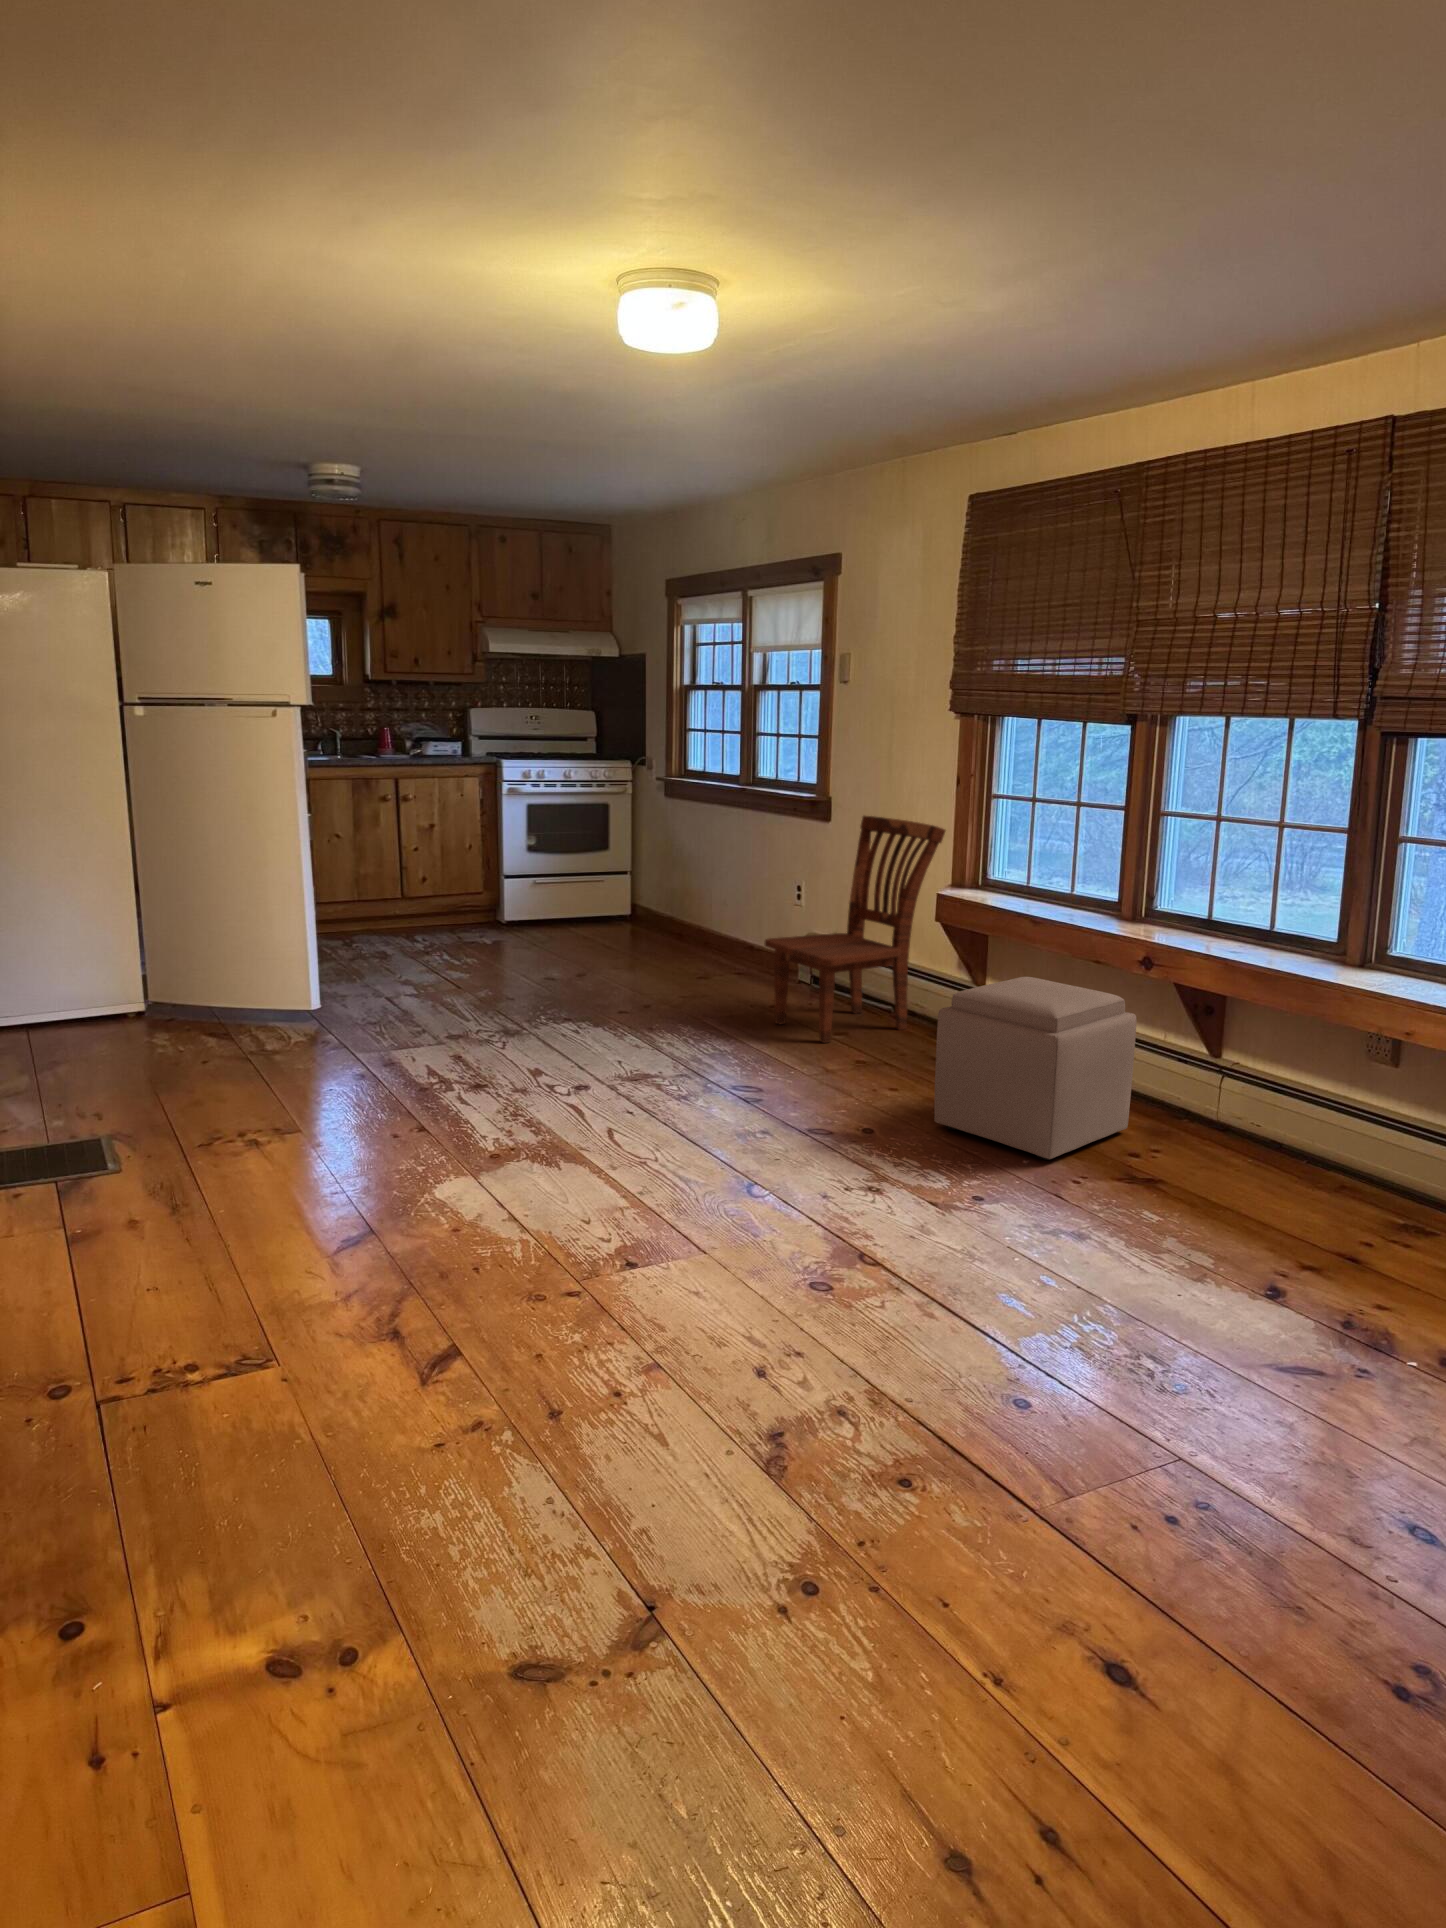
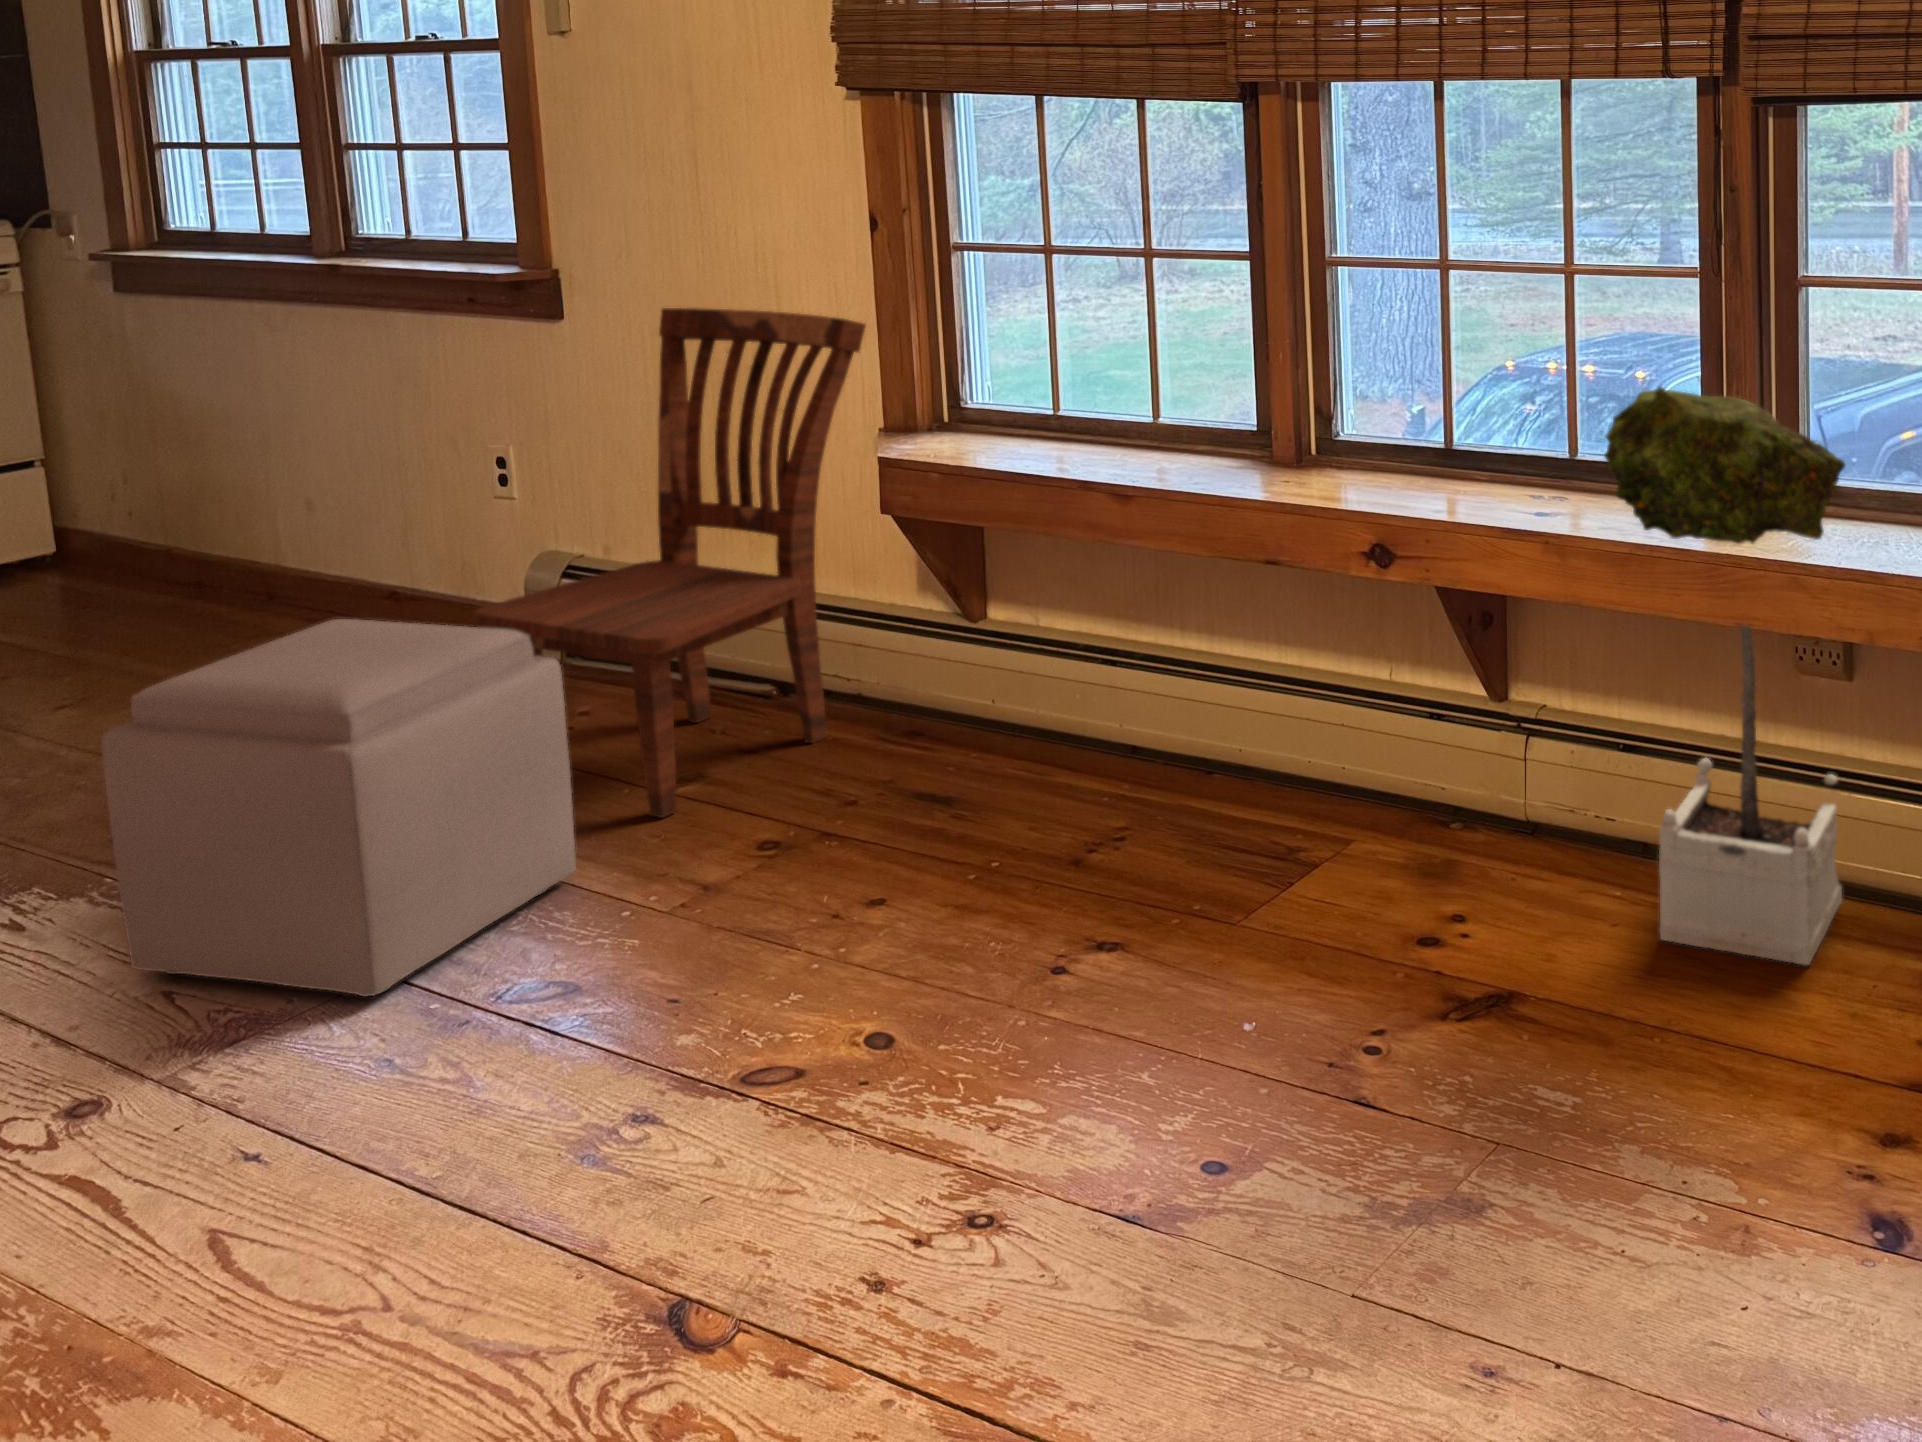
potted tree: none [1256,885,1387,1211] -> present [1604,387,1845,965]
ottoman: present [934,977,1137,1160] -> present [101,619,576,997]

